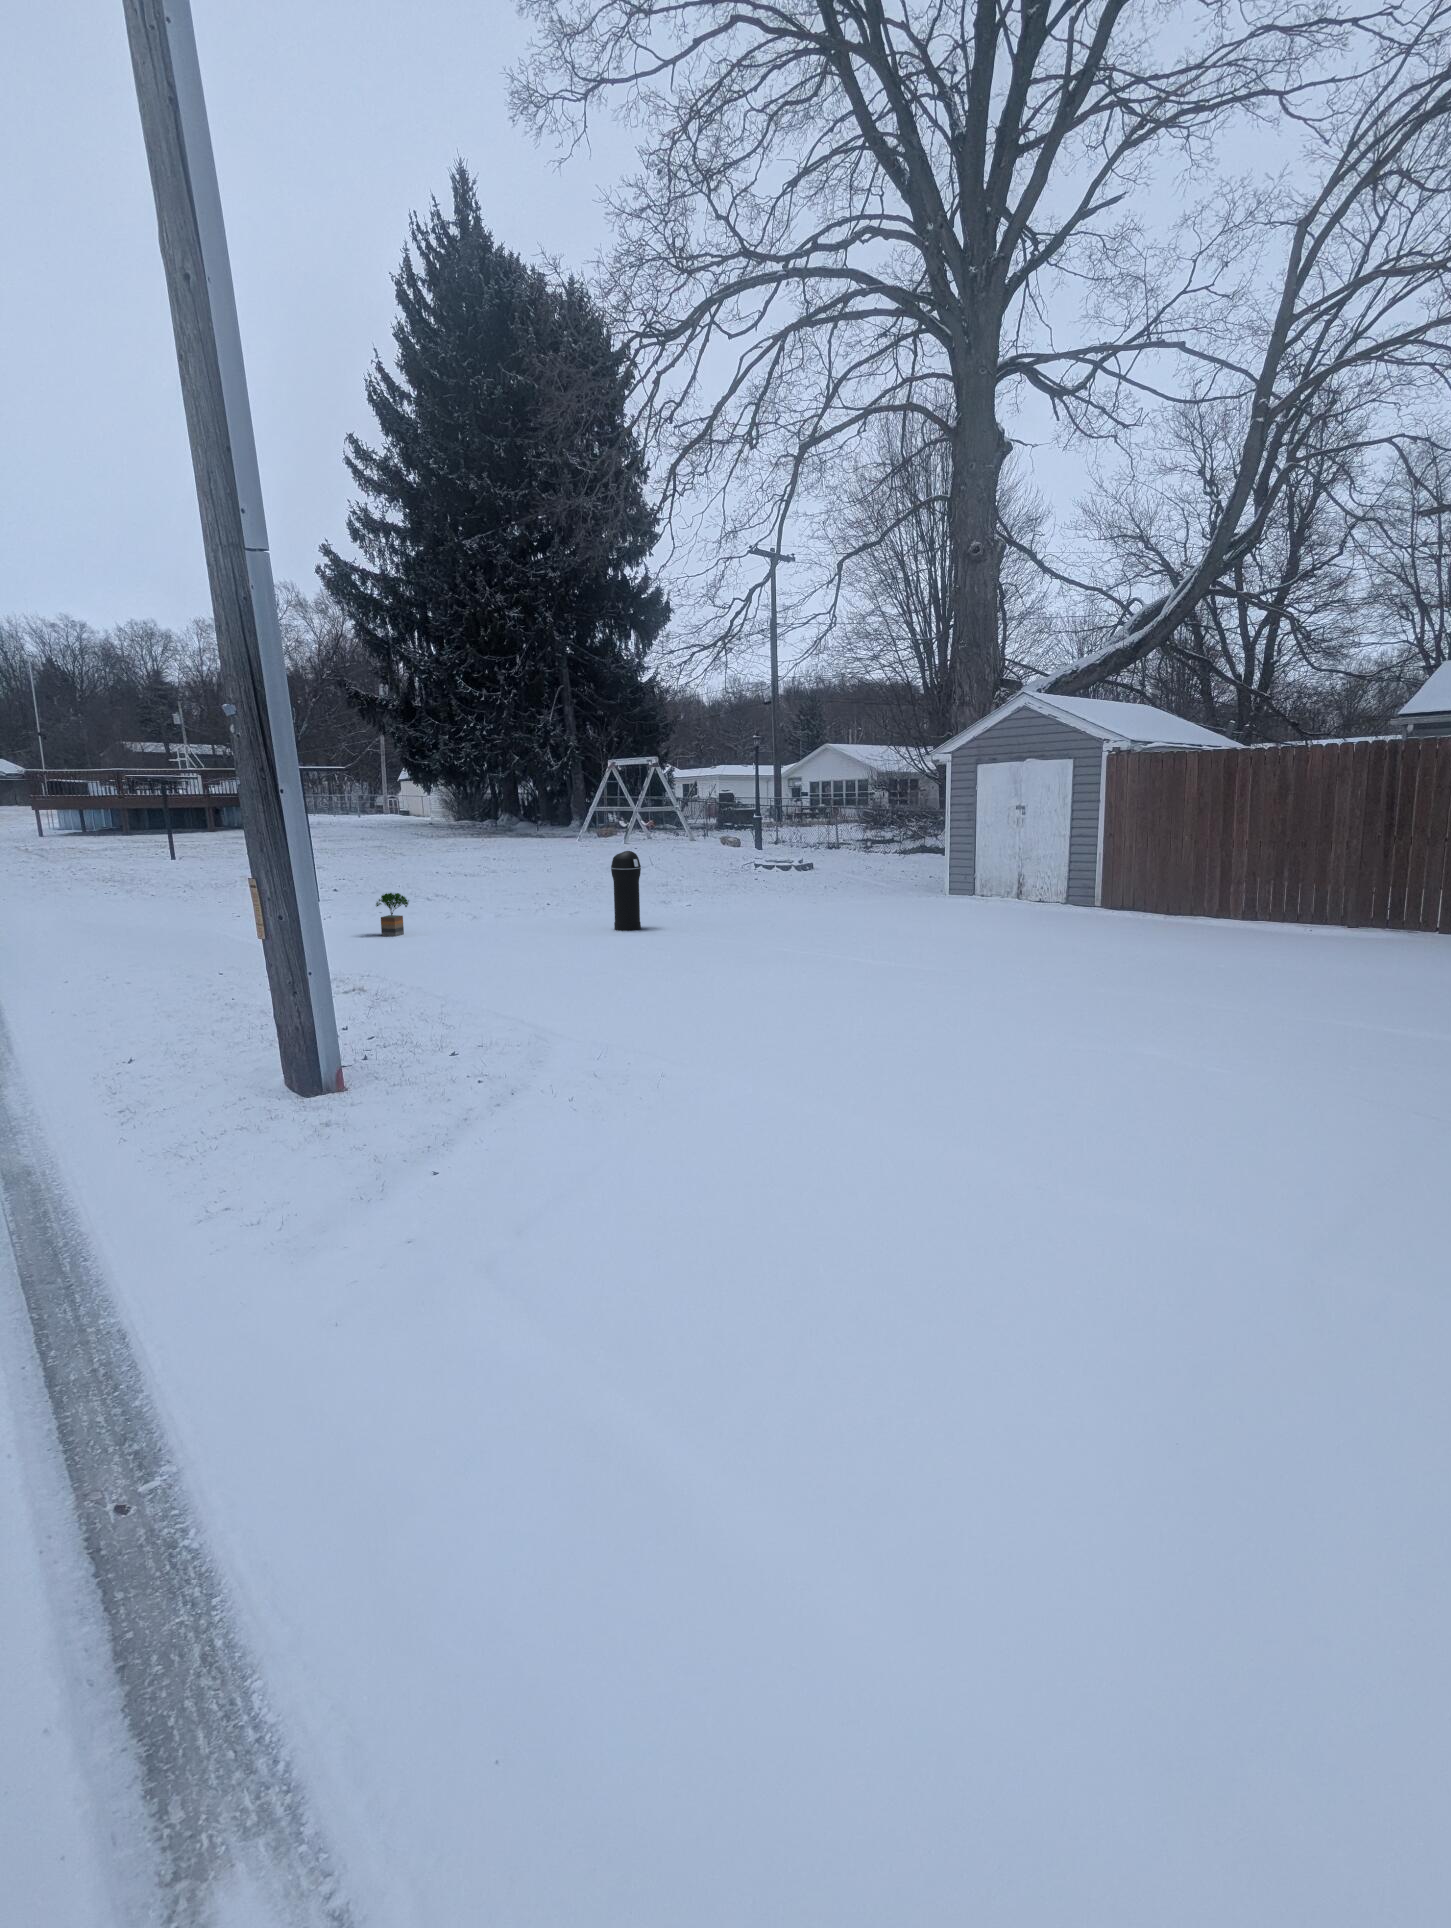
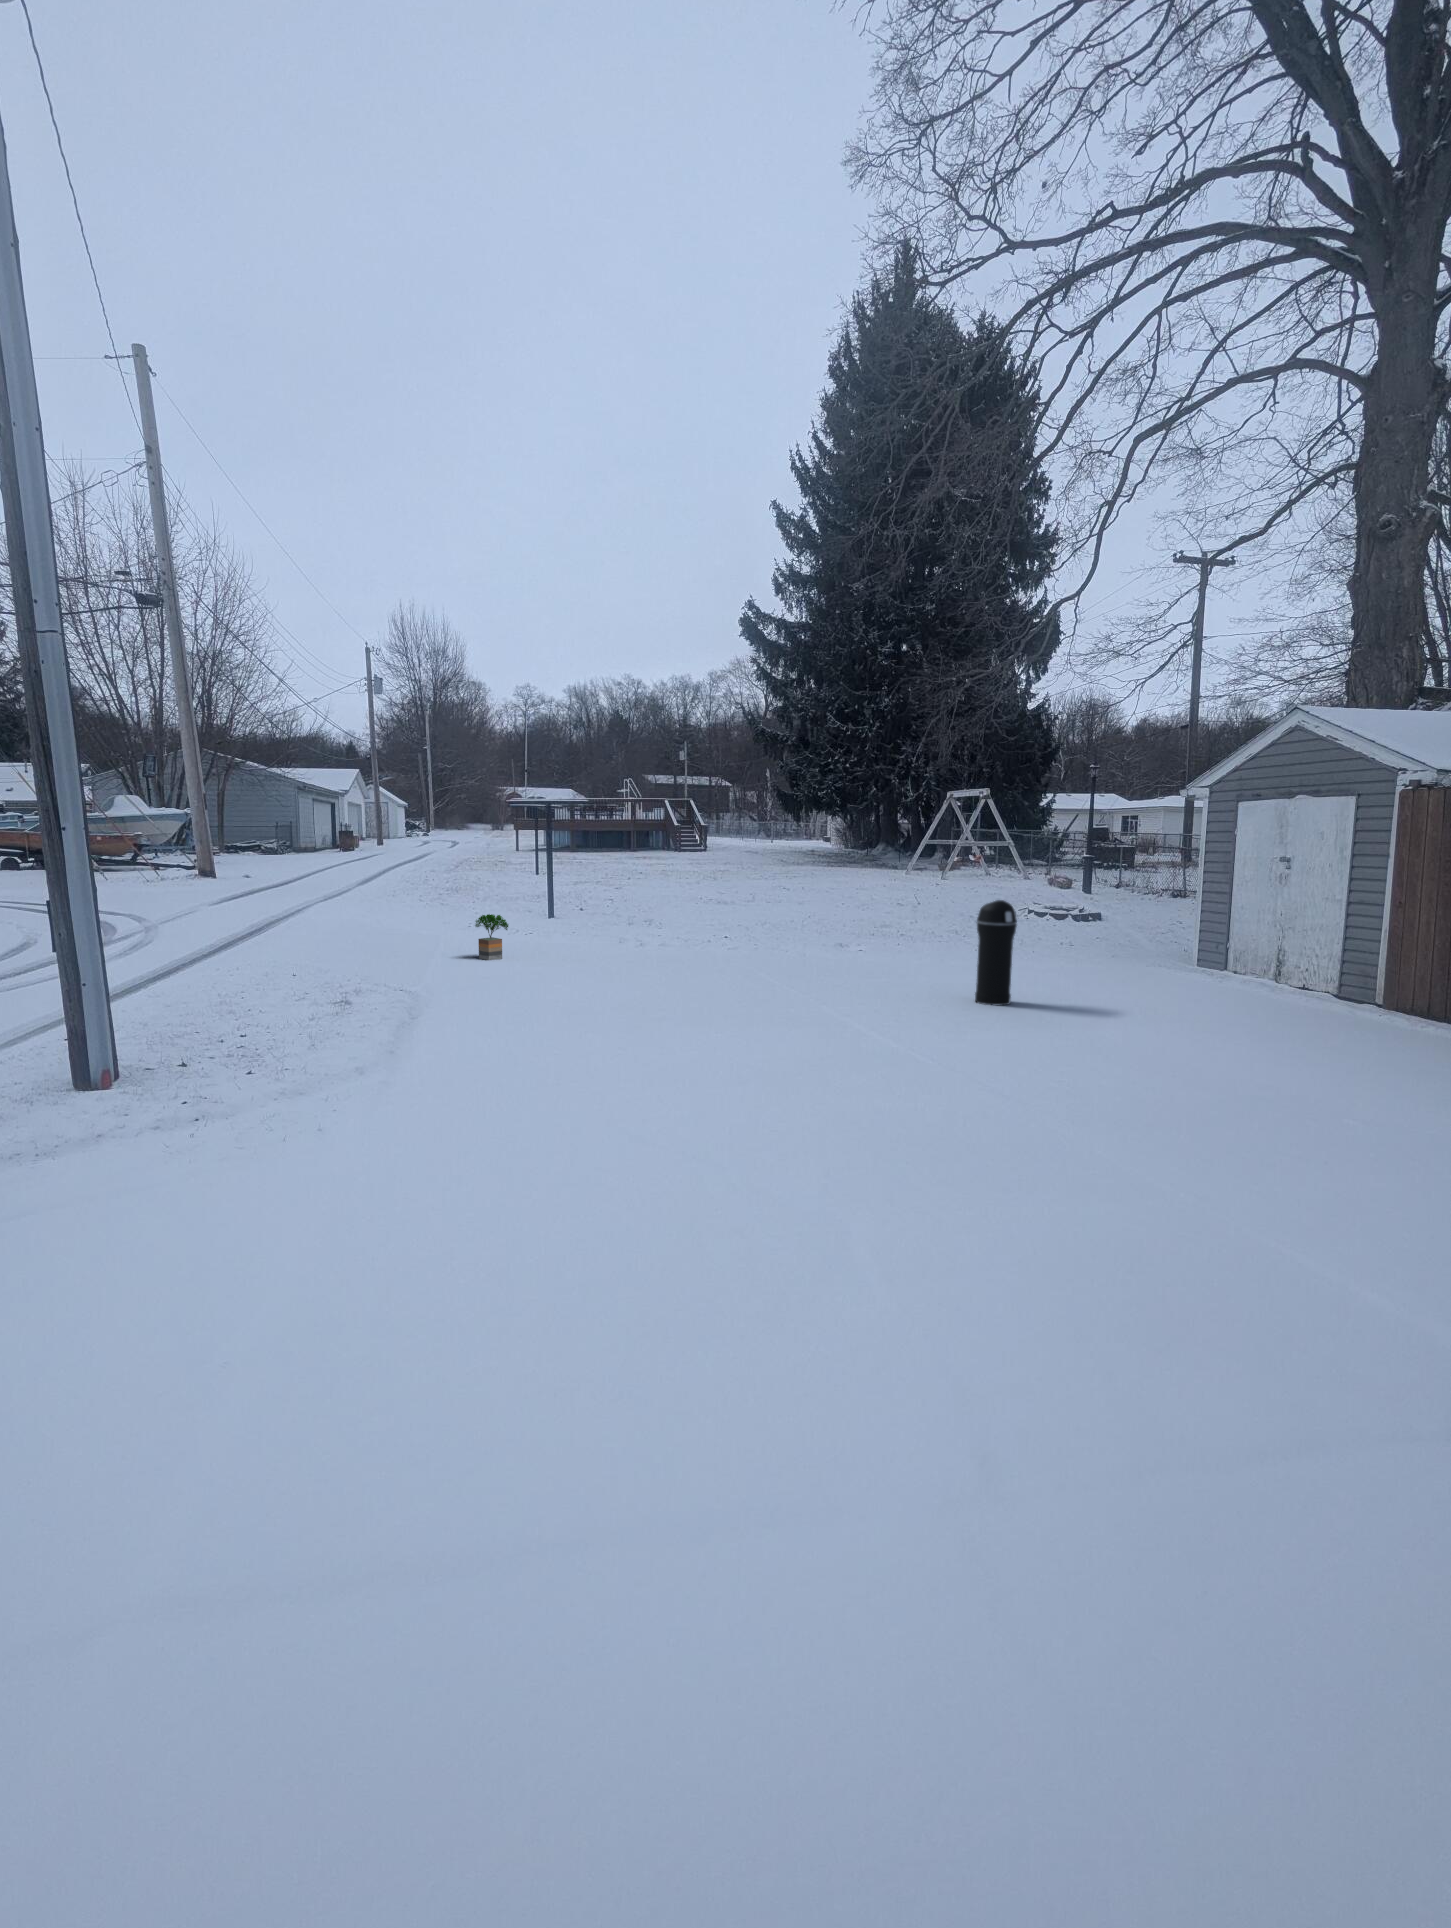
trash can: present [611,851,641,931] -> present [975,900,1017,1005]

